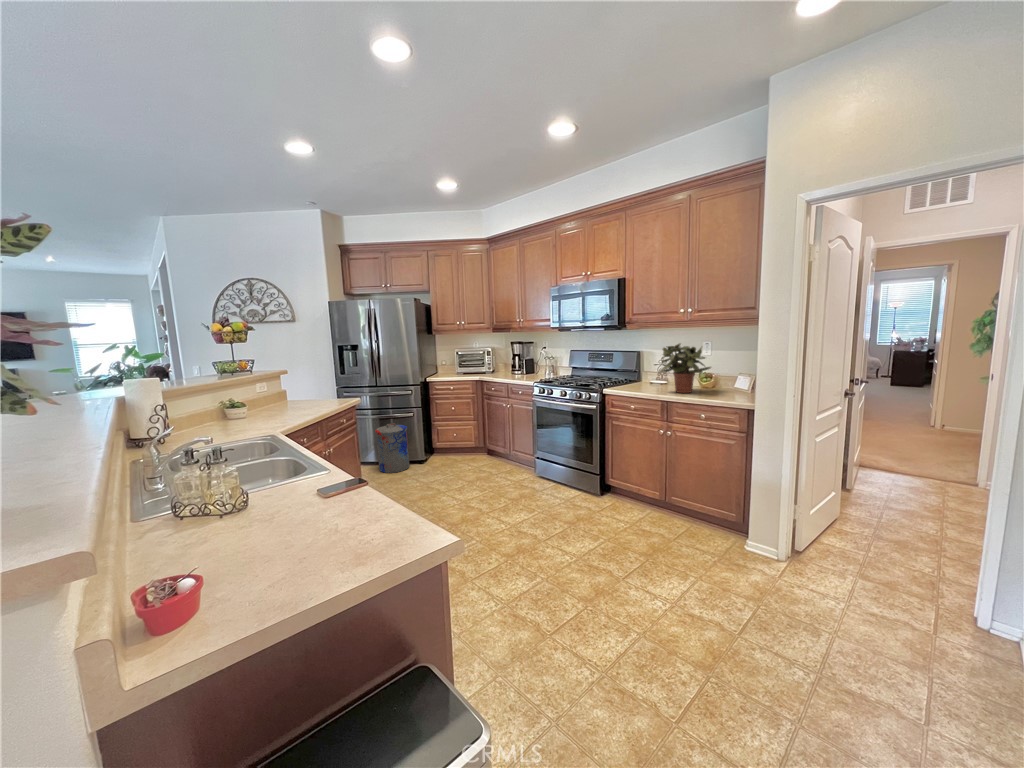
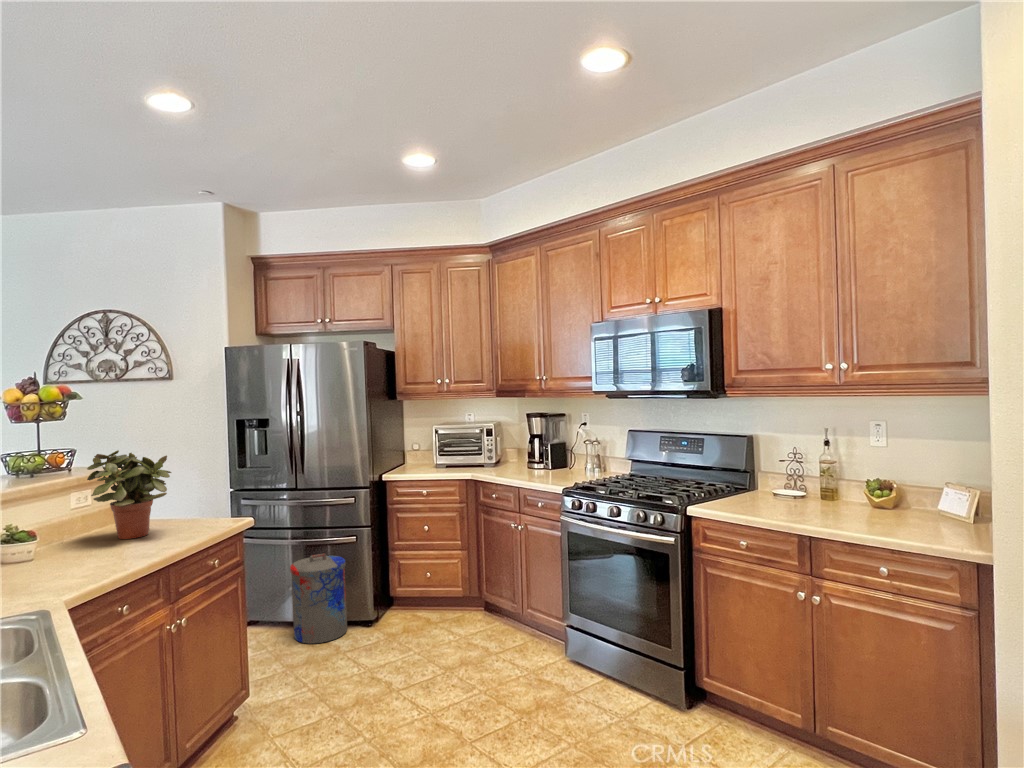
potted plant: present [659,343,711,393] -> present [87,450,171,539]

